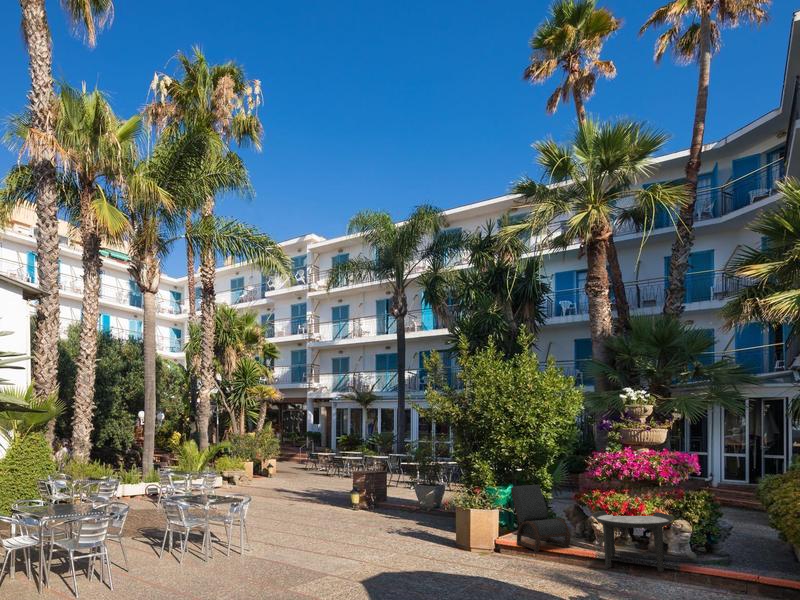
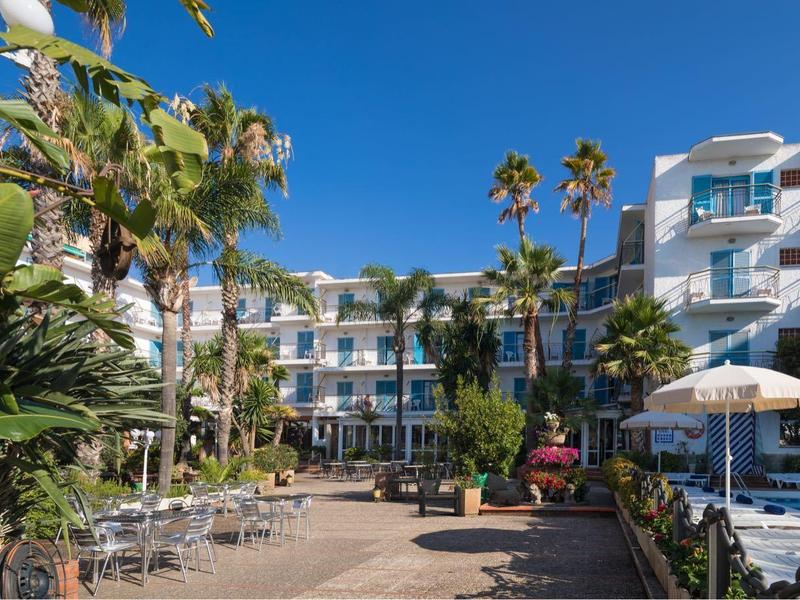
round table: present [592,511,674,572] -> present [386,478,421,502]
bench: none [390,523,470,590] -> present [419,485,462,517]

